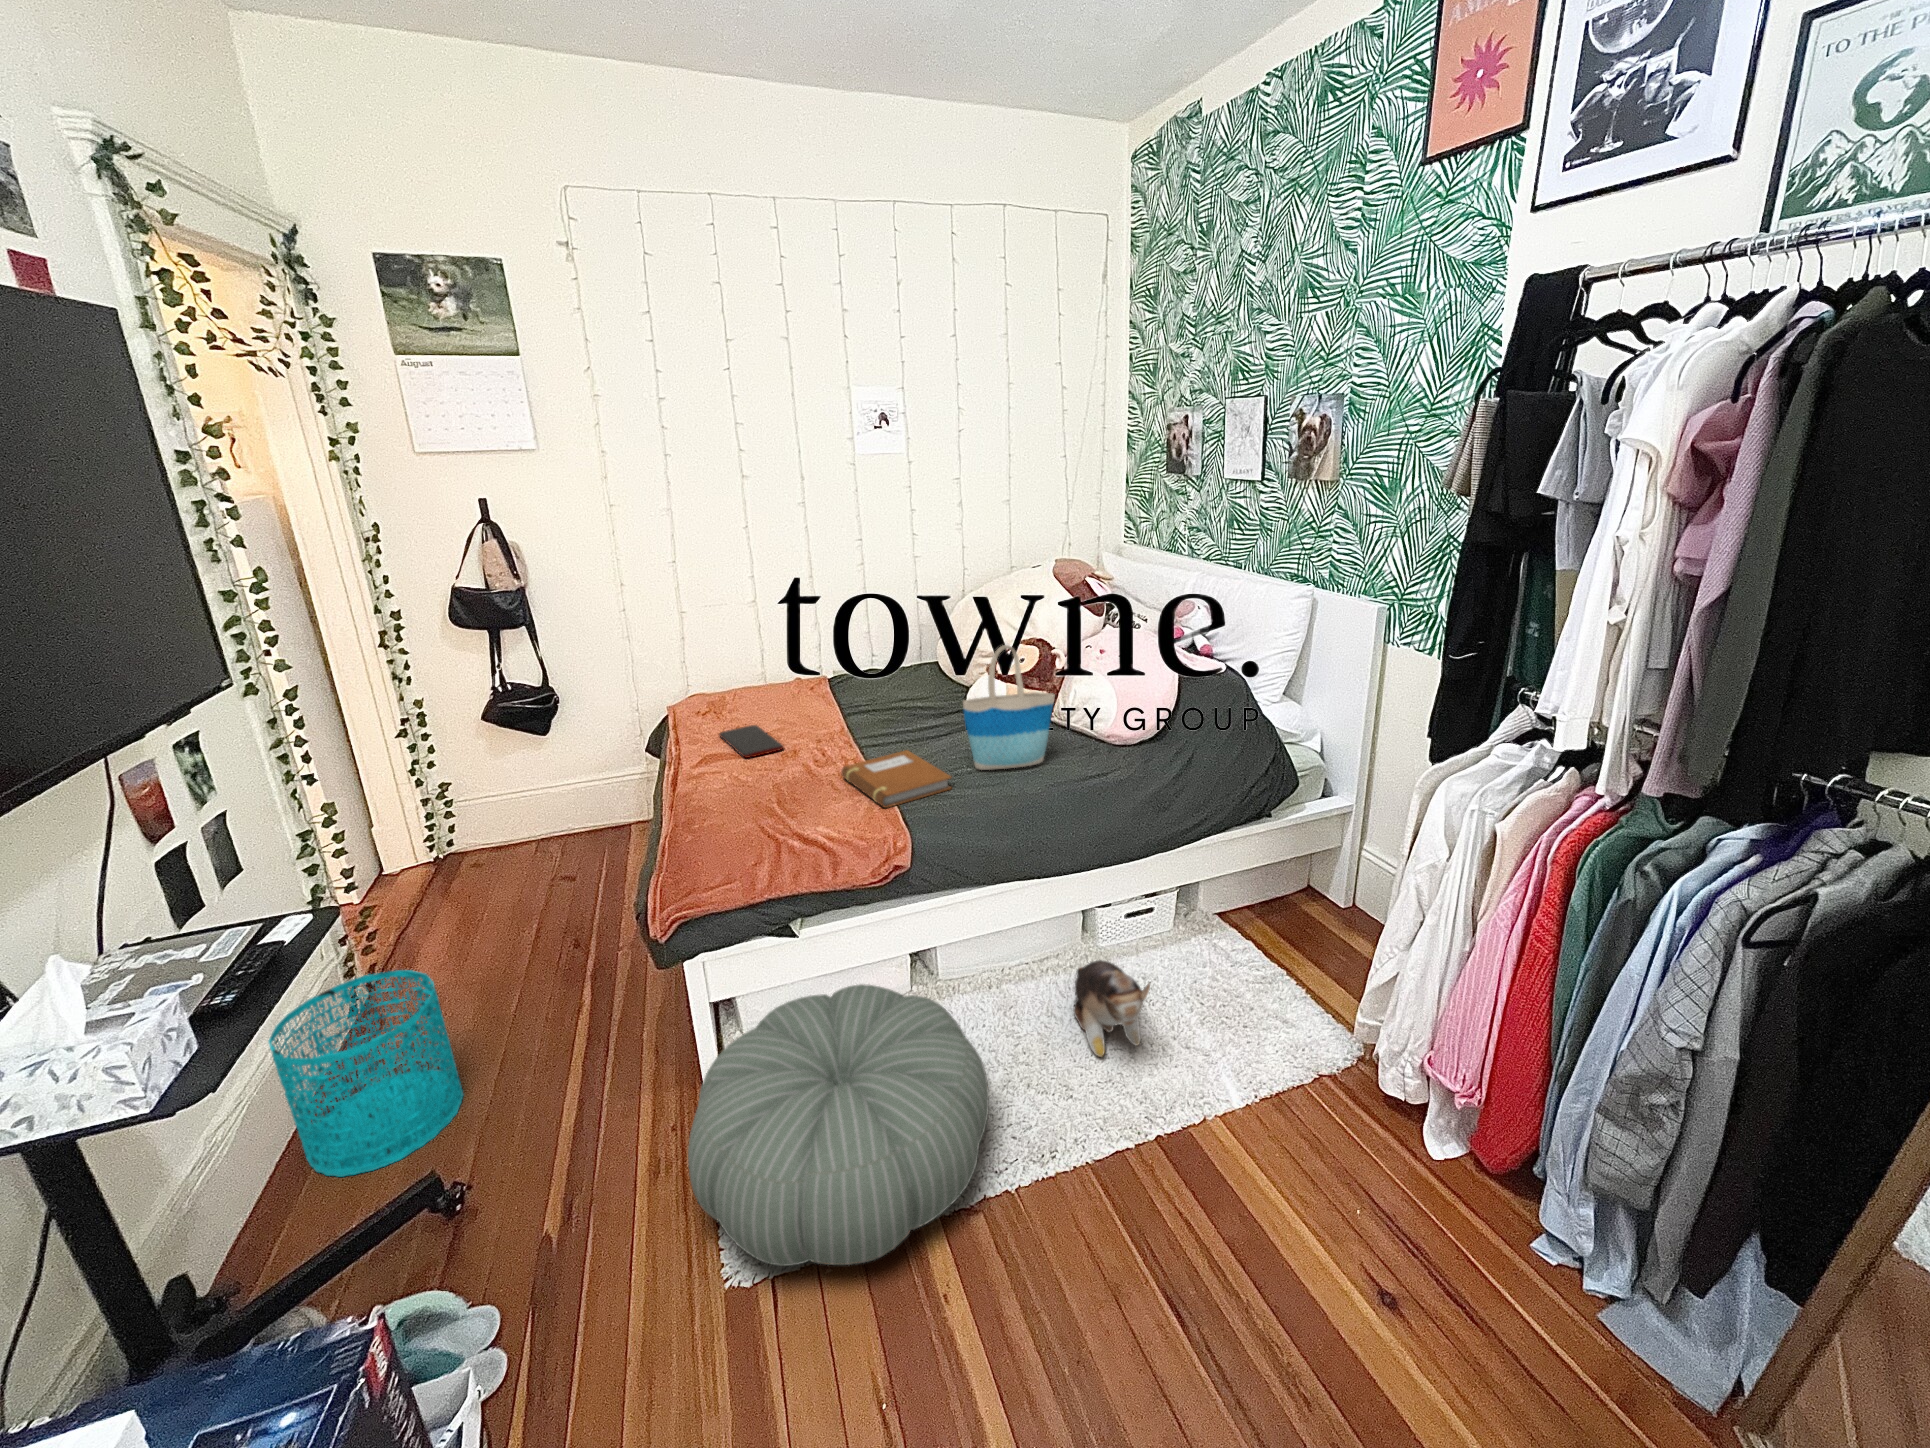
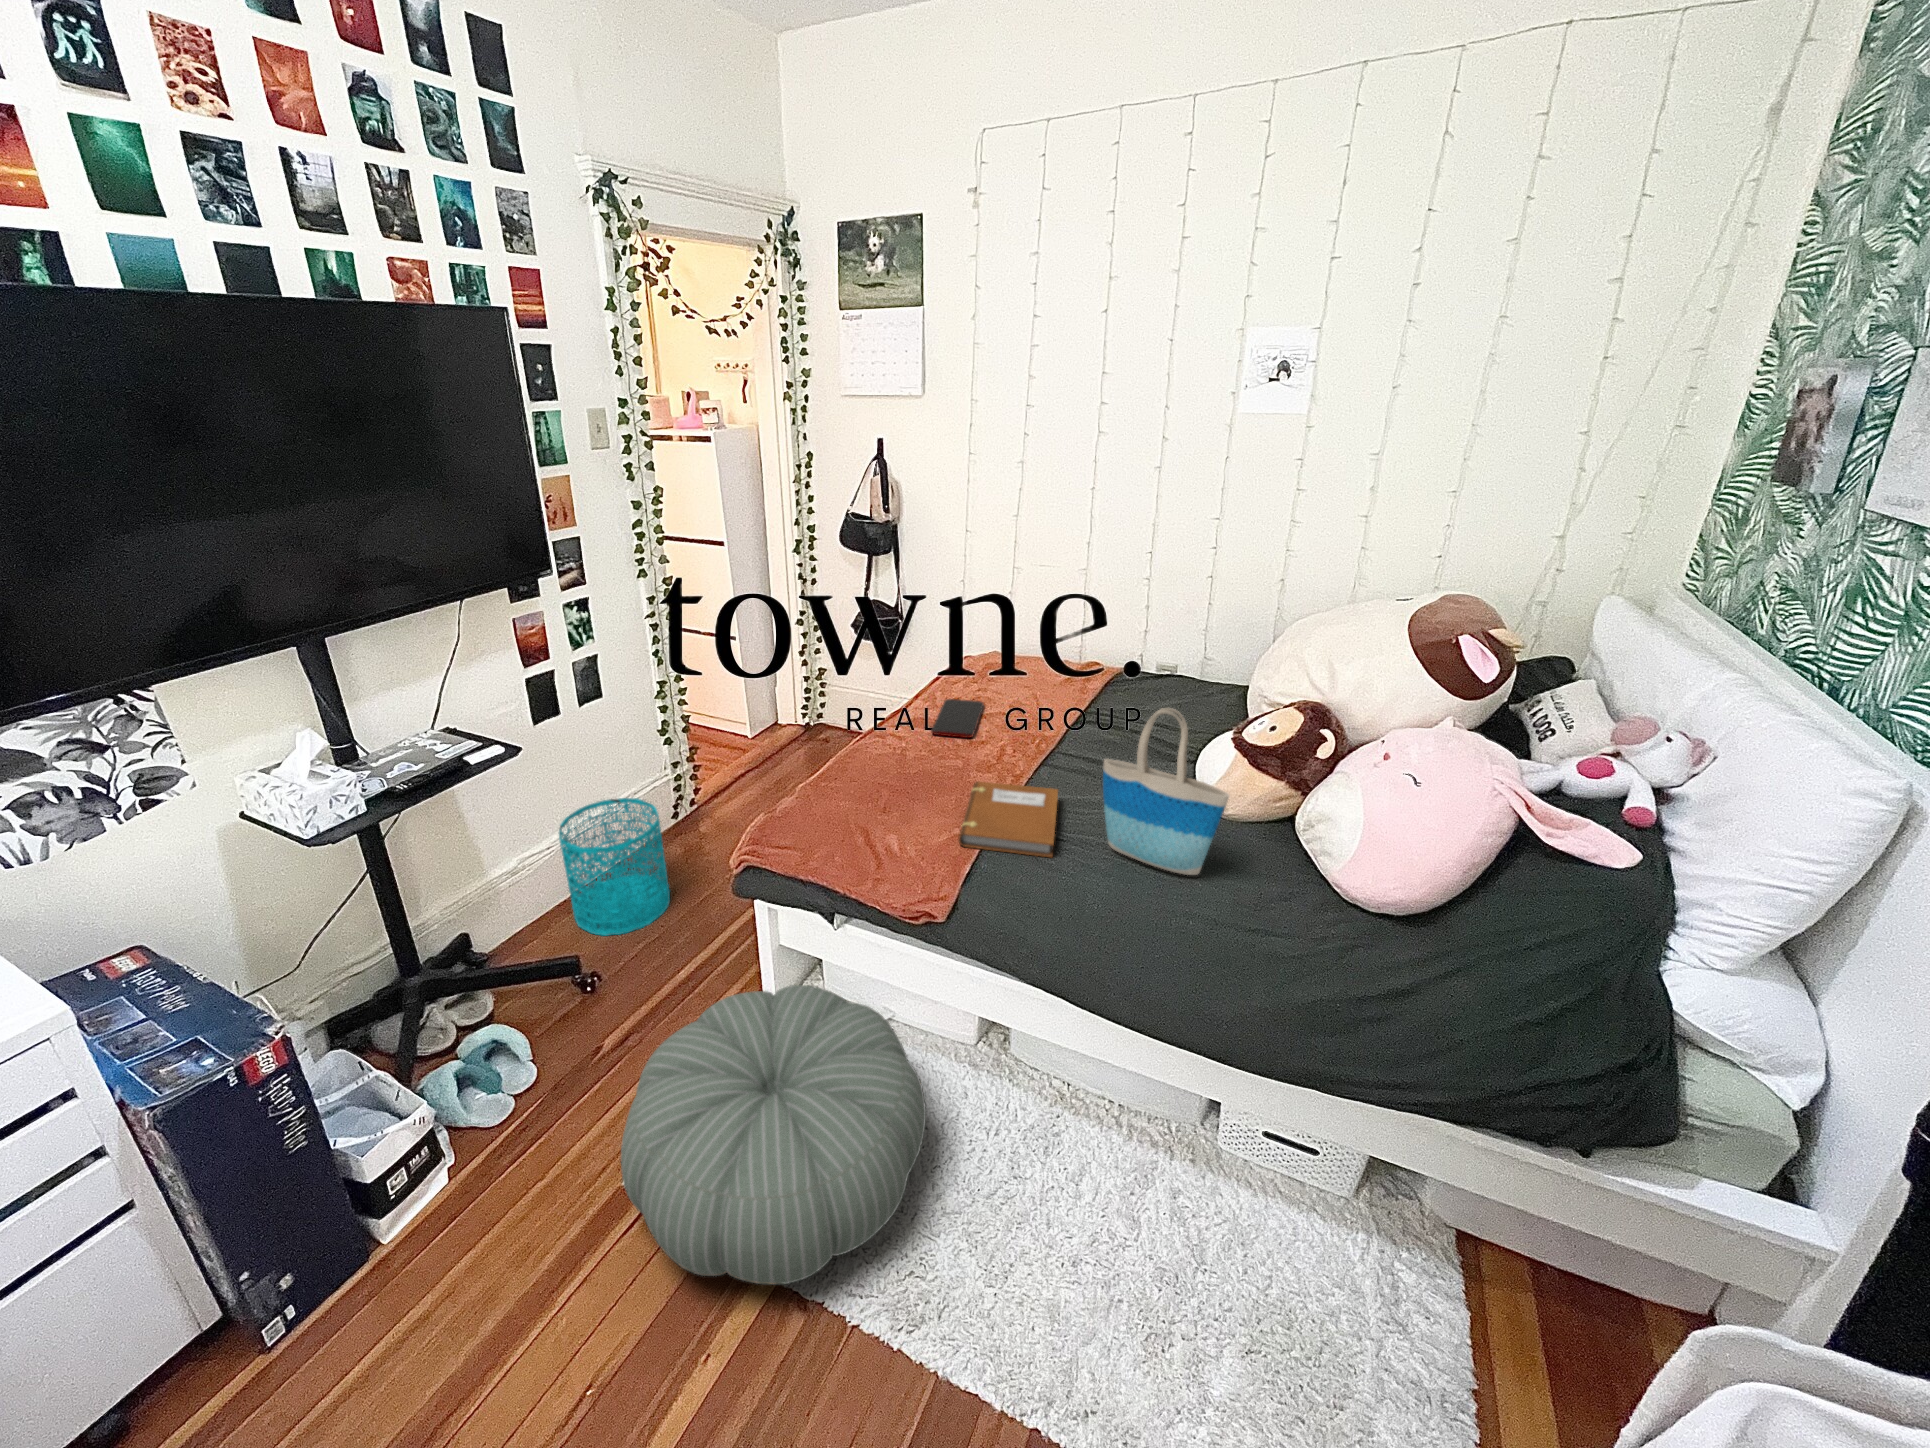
plush toy: present [1073,960,1150,1057] -> none [1053,1151,1171,1304]

